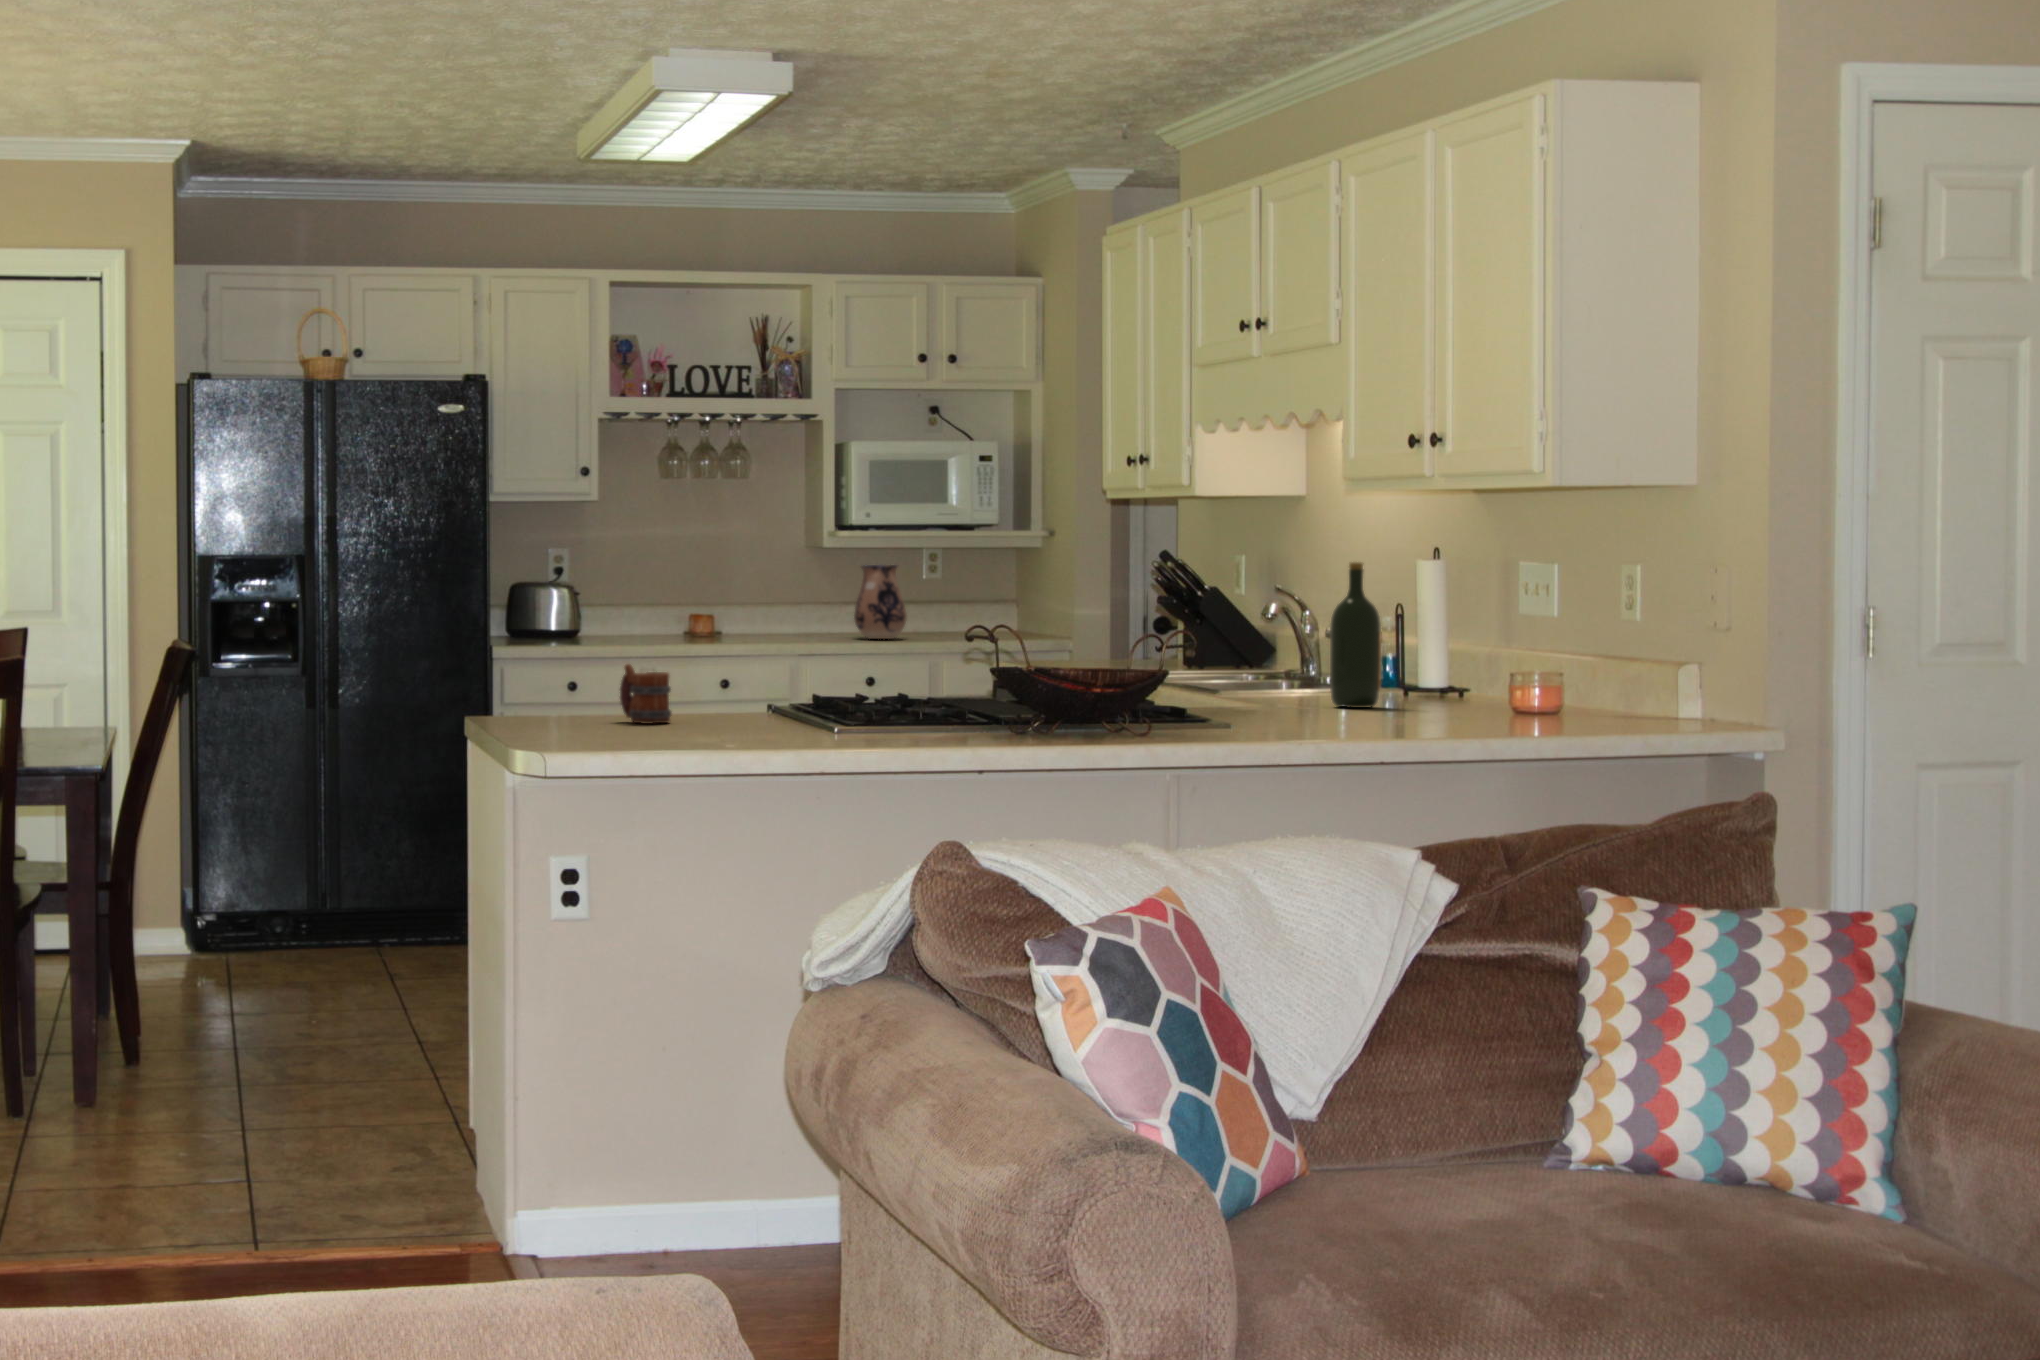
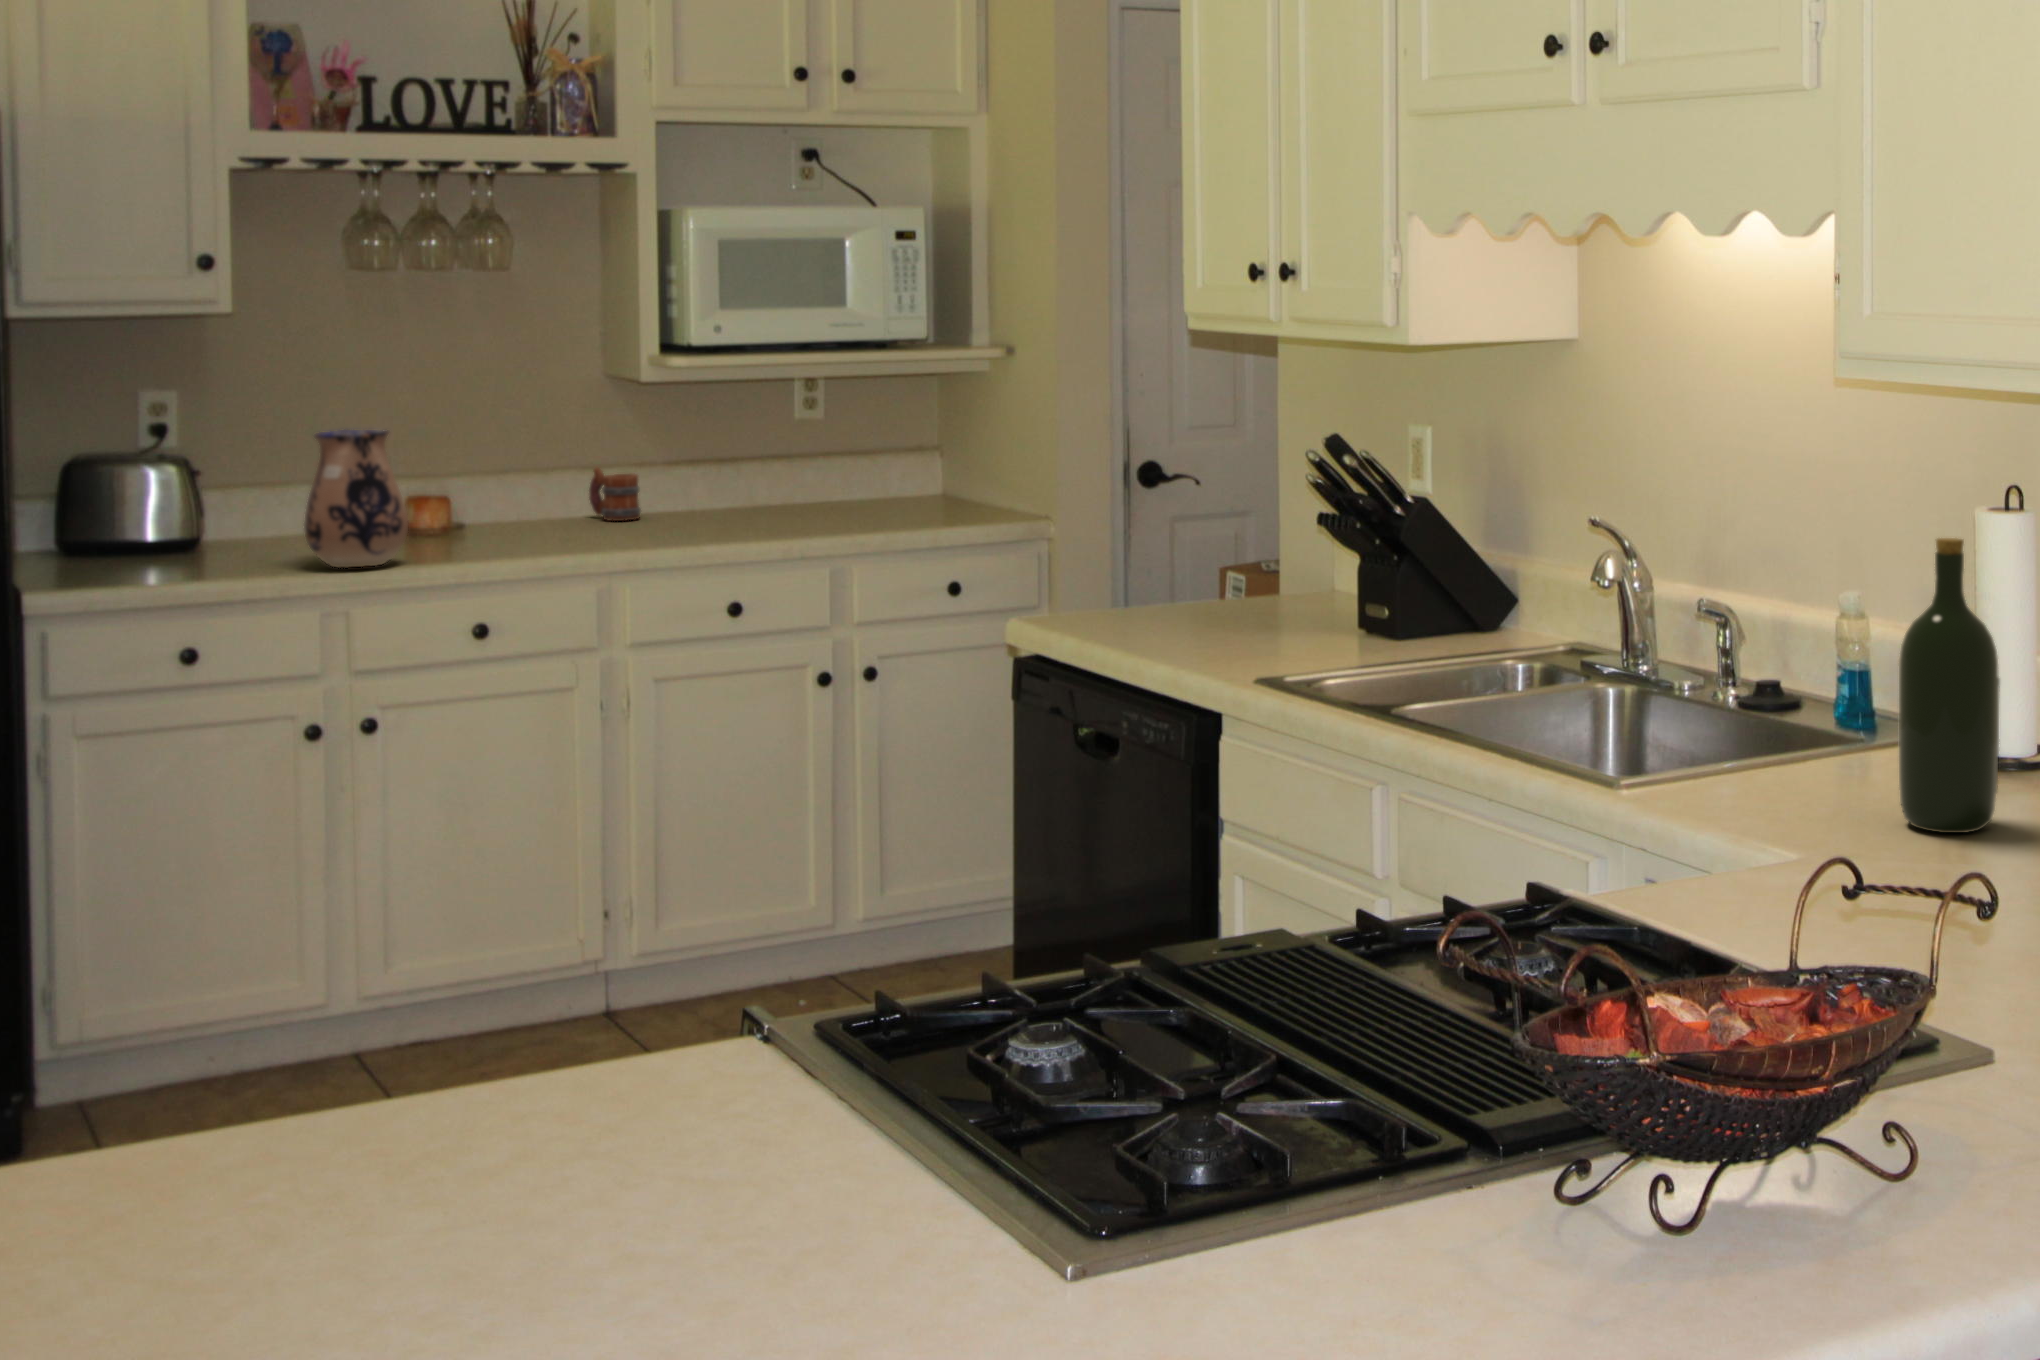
ceramic pitcher: present [854,565,907,639] -> present [304,430,408,568]
mug: present [620,664,671,724] -> present [589,467,641,521]

